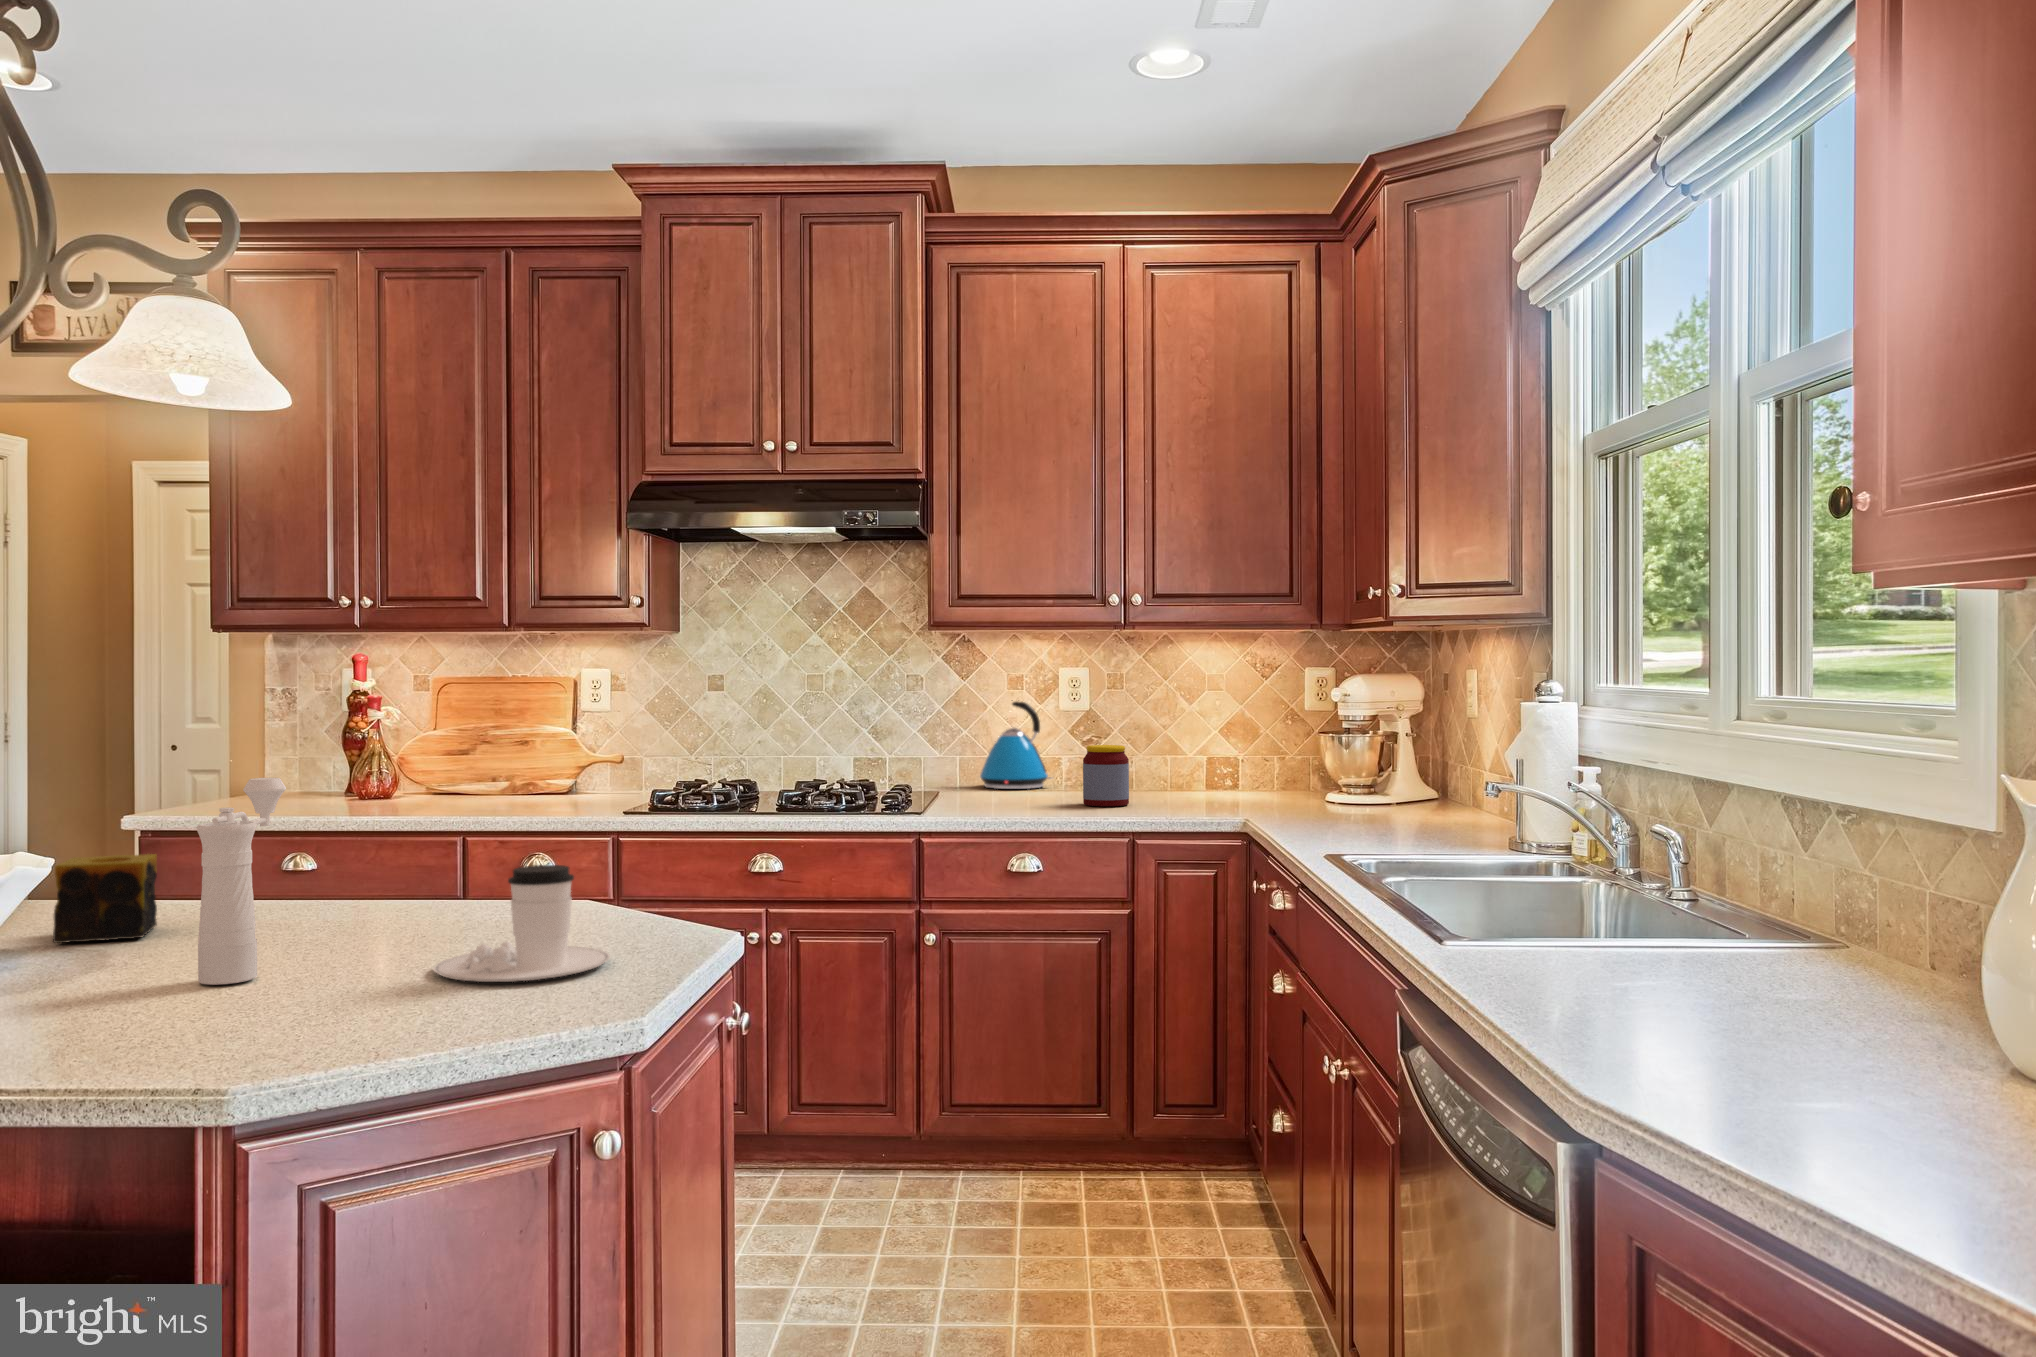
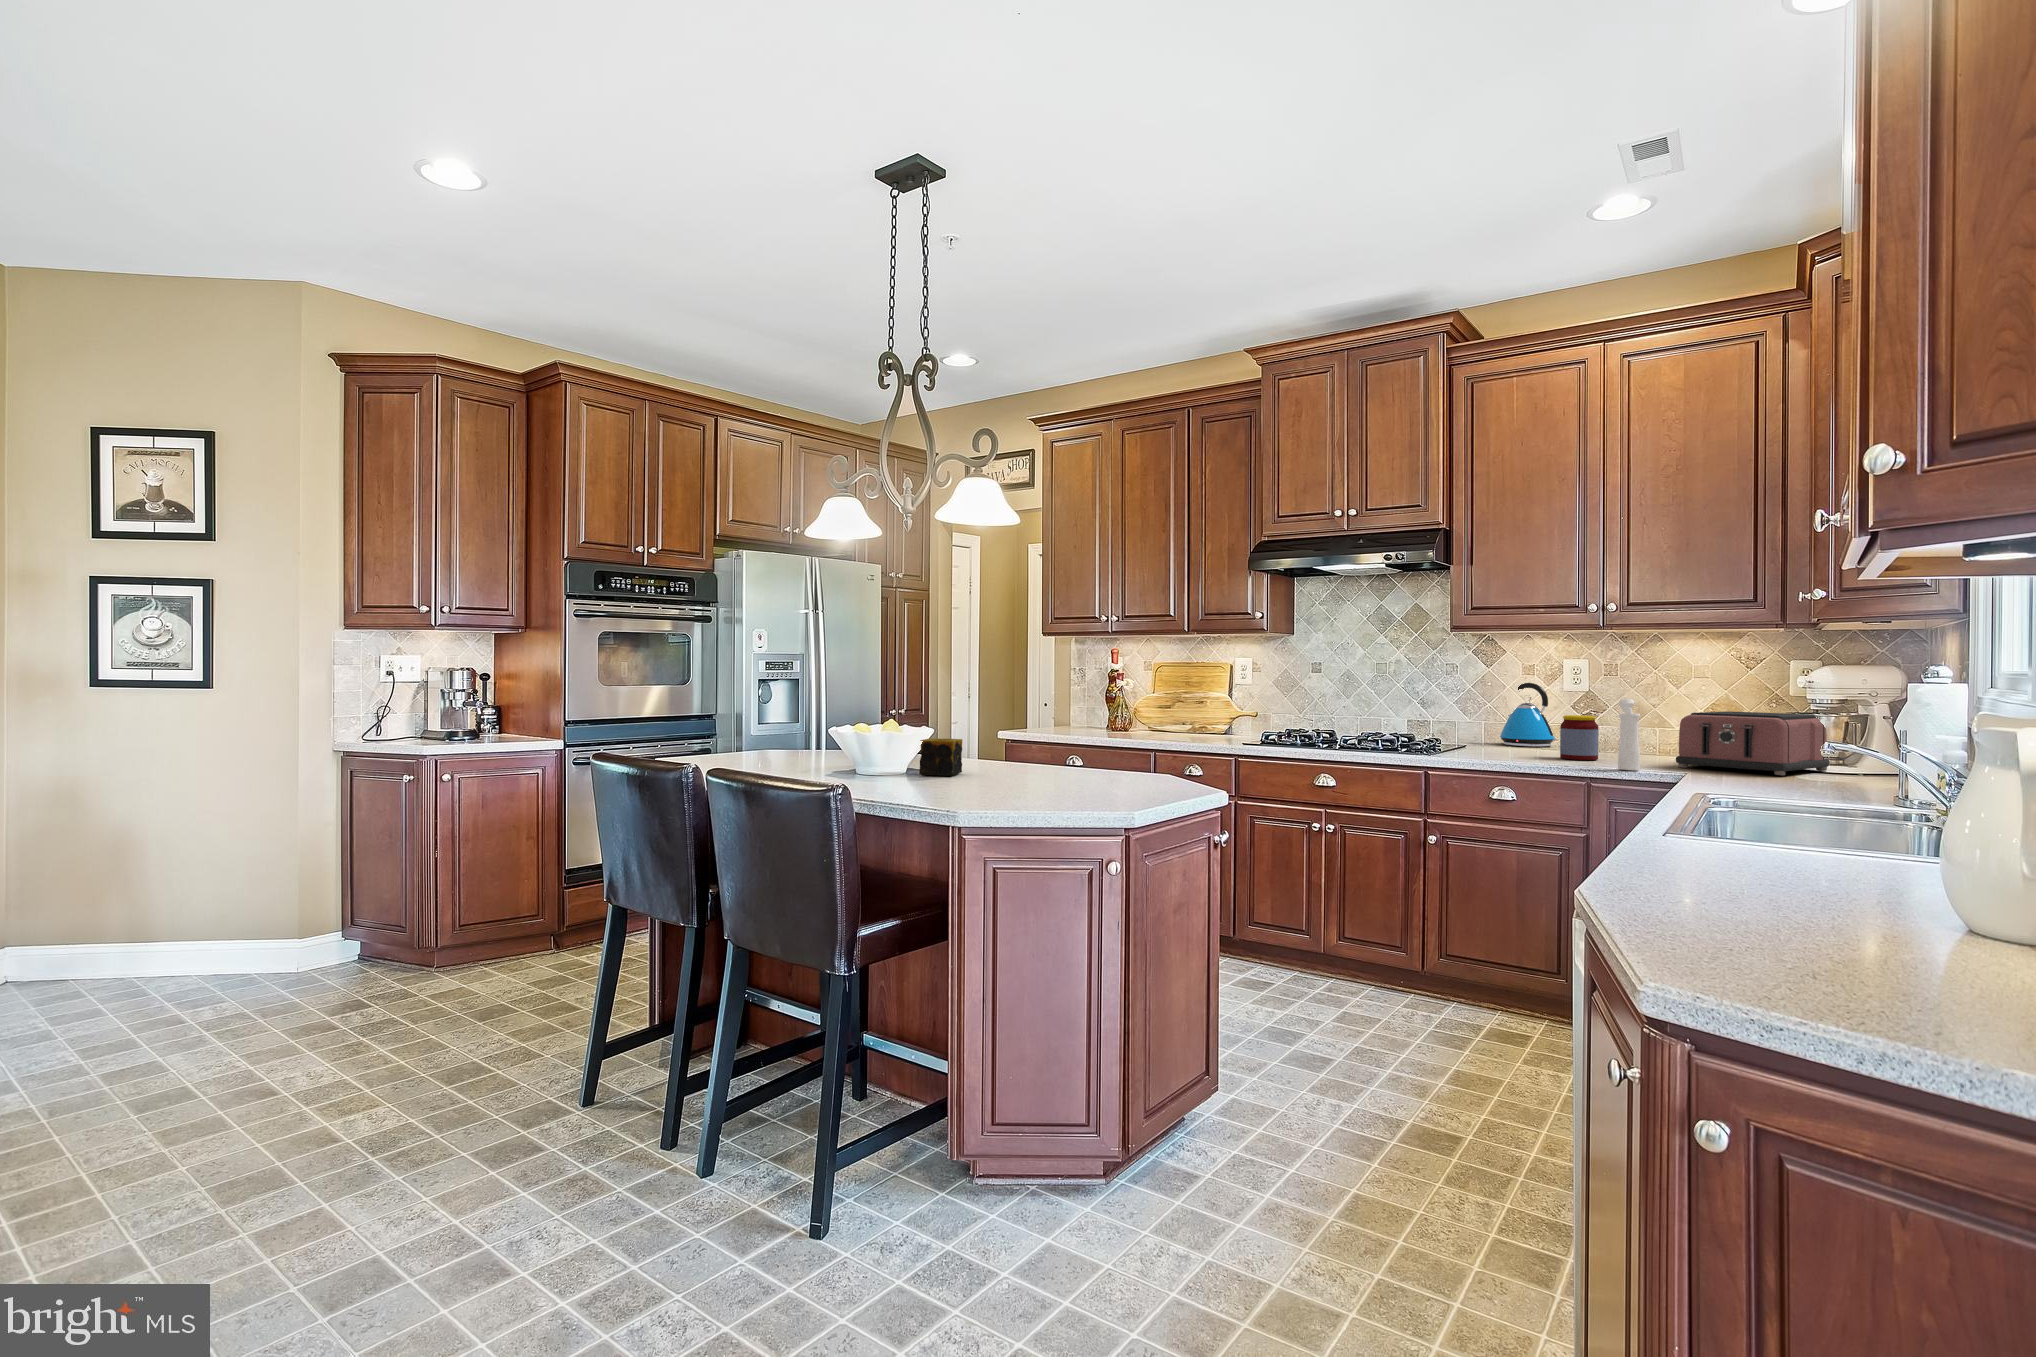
toaster: none [1225,733,1370,813] -> present [1676,711,1830,775]
pepper mill: present [197,778,286,985] -> present [1618,699,1641,770]
coffee cup: present [433,865,610,982] -> none [1050,750,1133,804]

